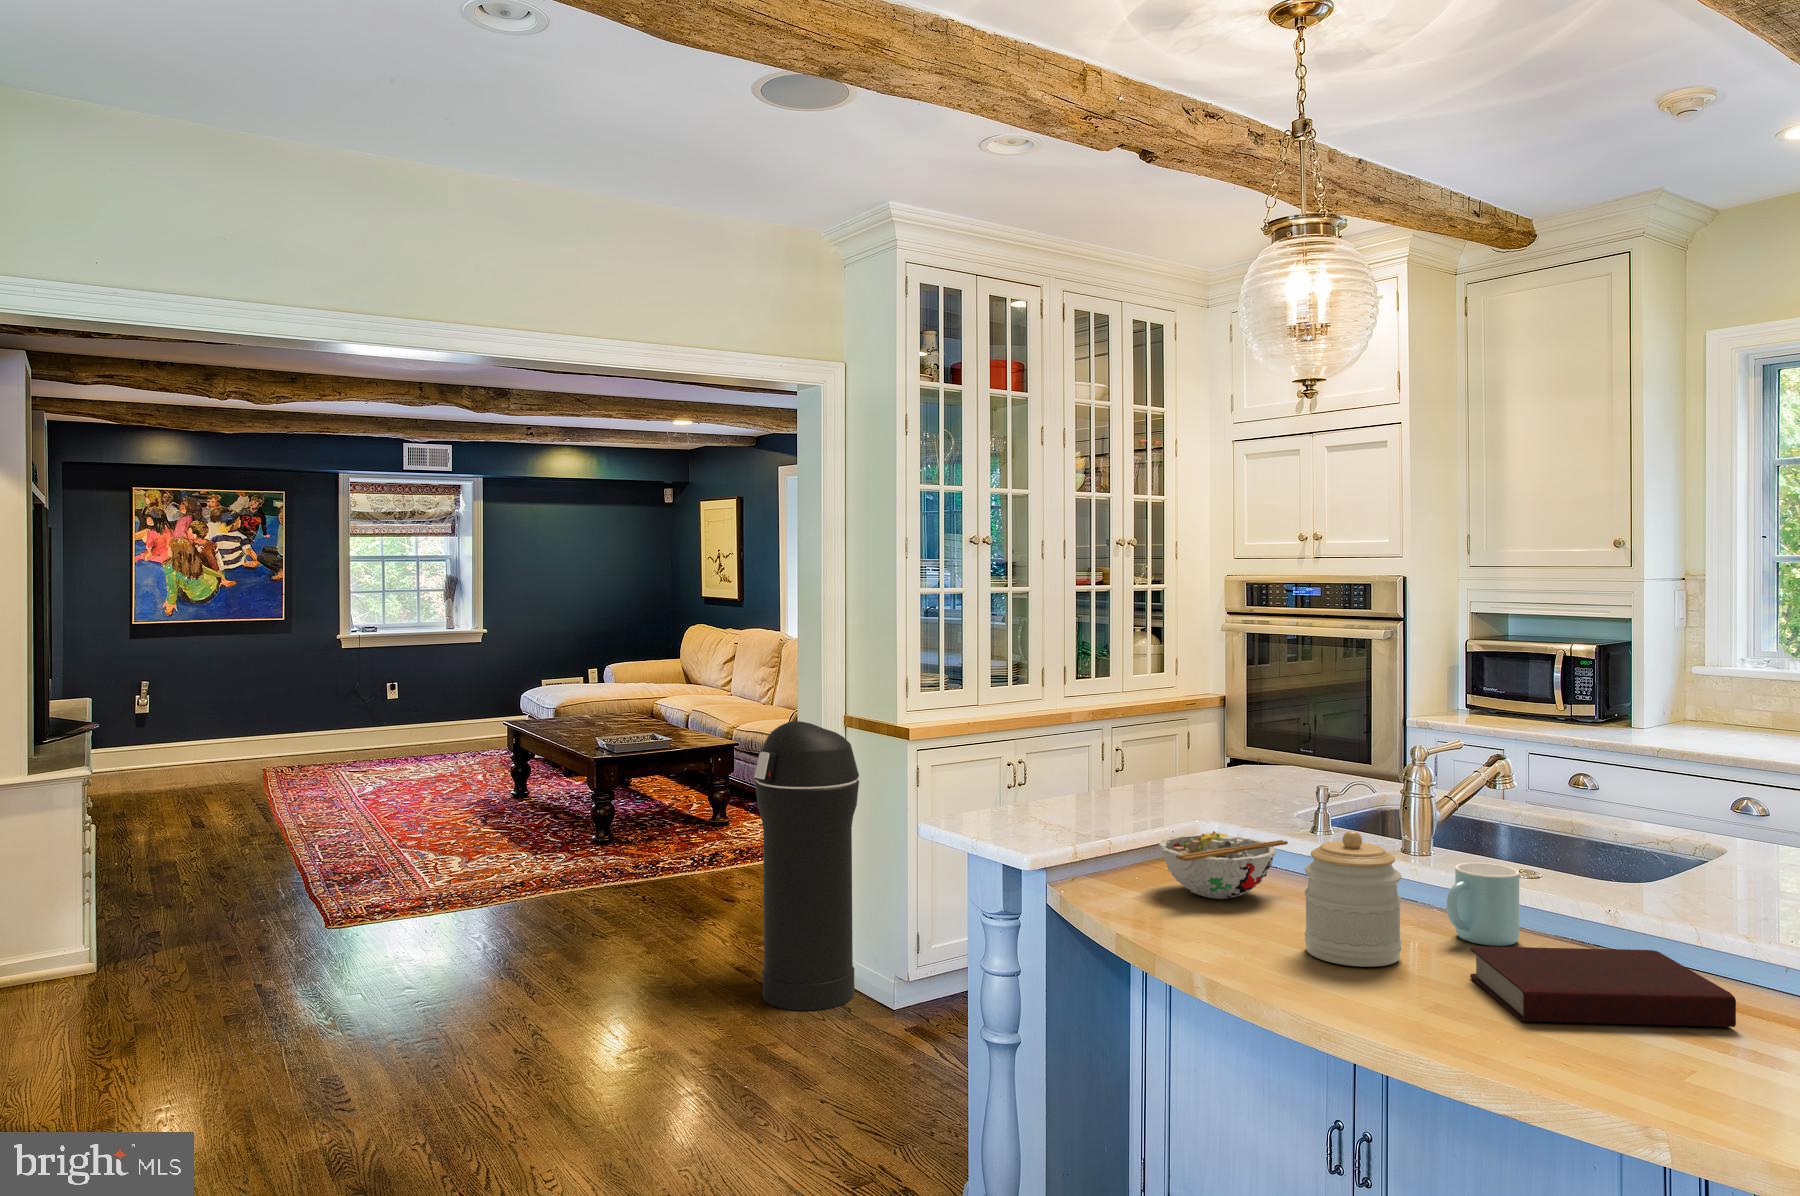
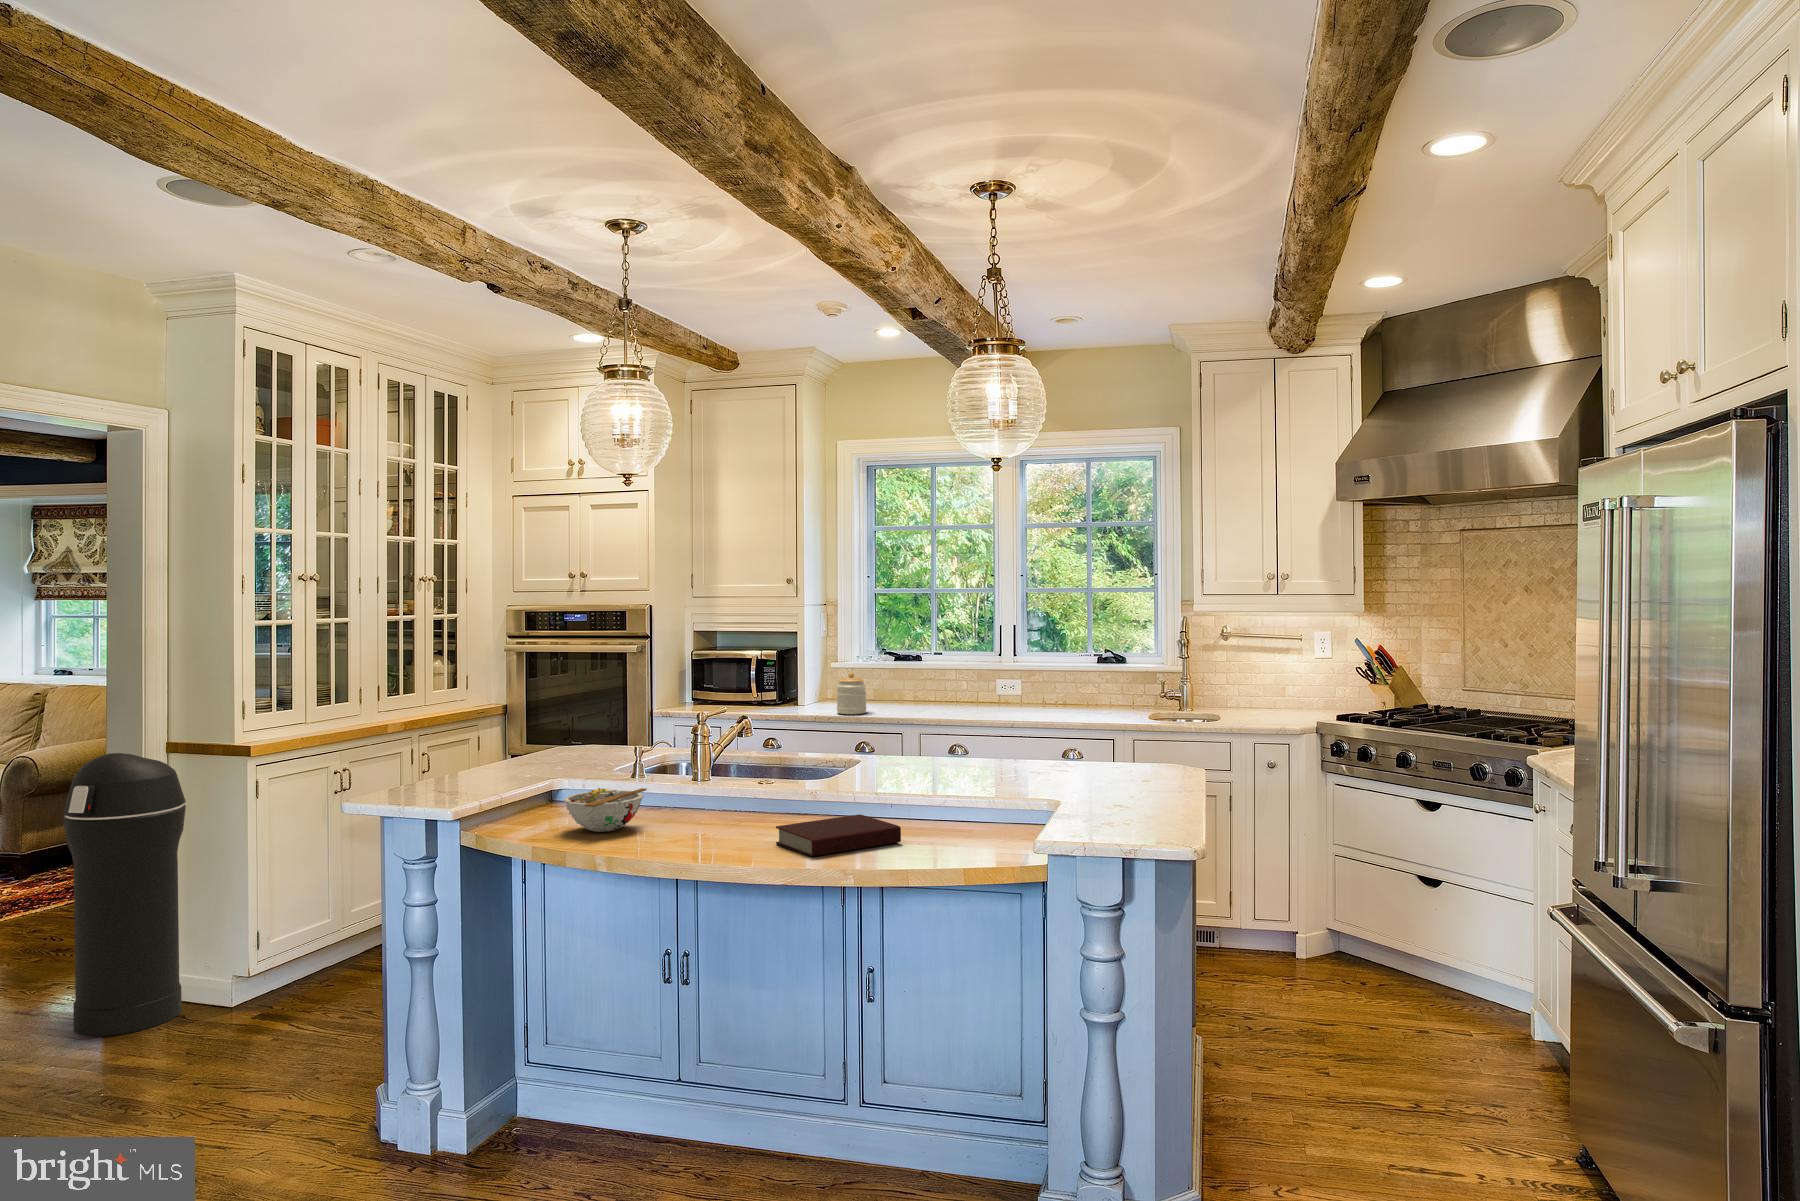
jar: present [1304,831,1402,967] -> present [837,672,866,714]
mug: present [1447,863,1519,946] -> none [754,783,790,829]

